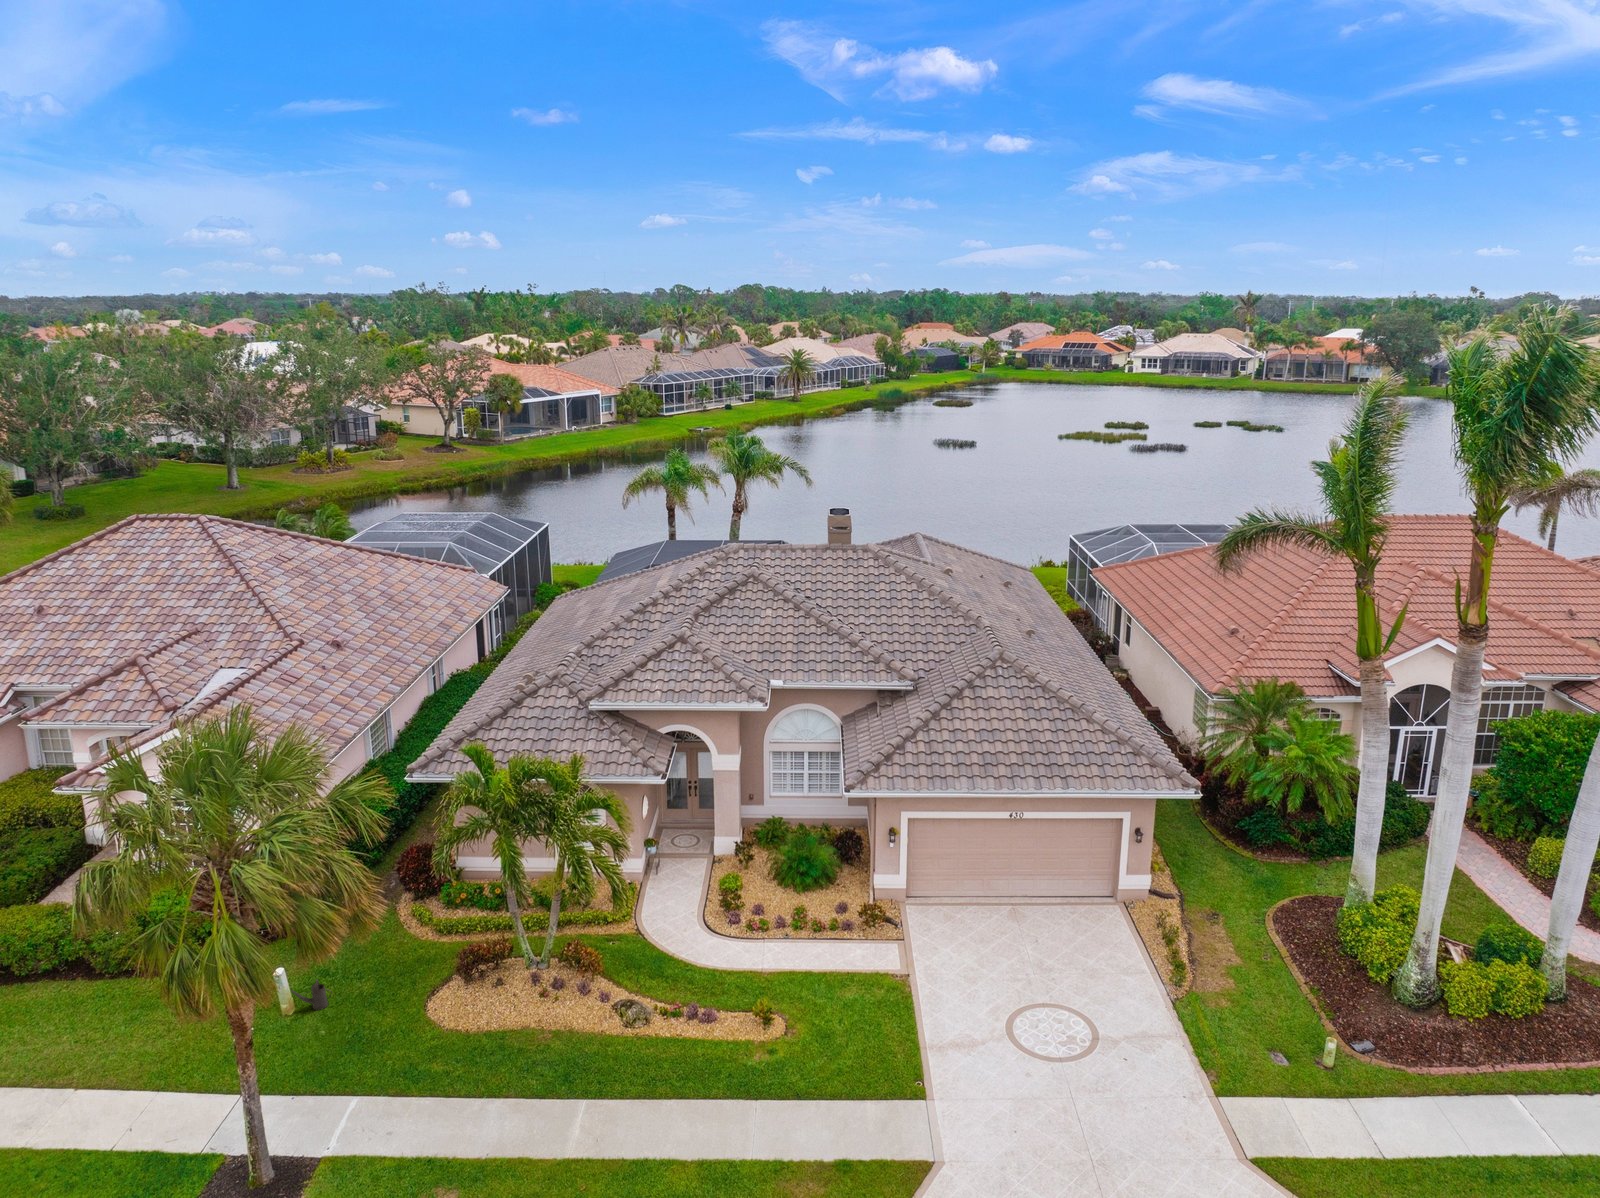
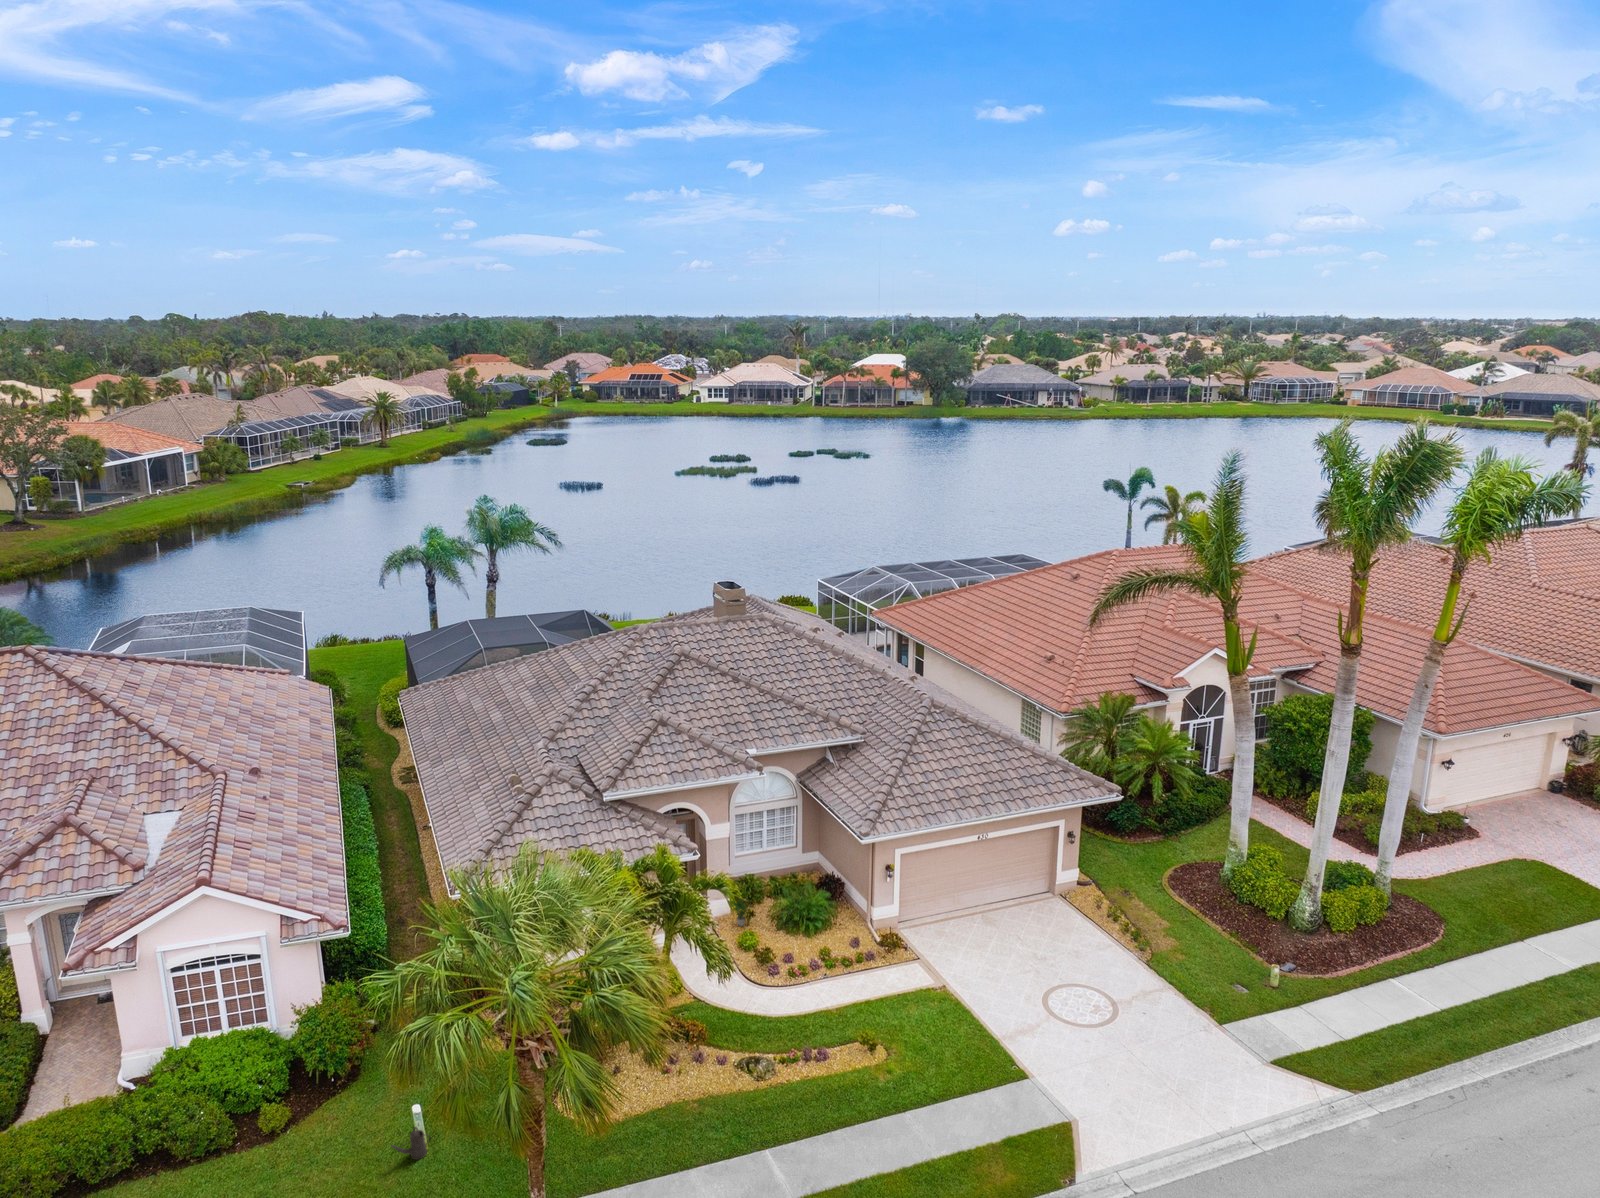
potted plant: none [727,834,748,868] -> present [734,899,746,926]

